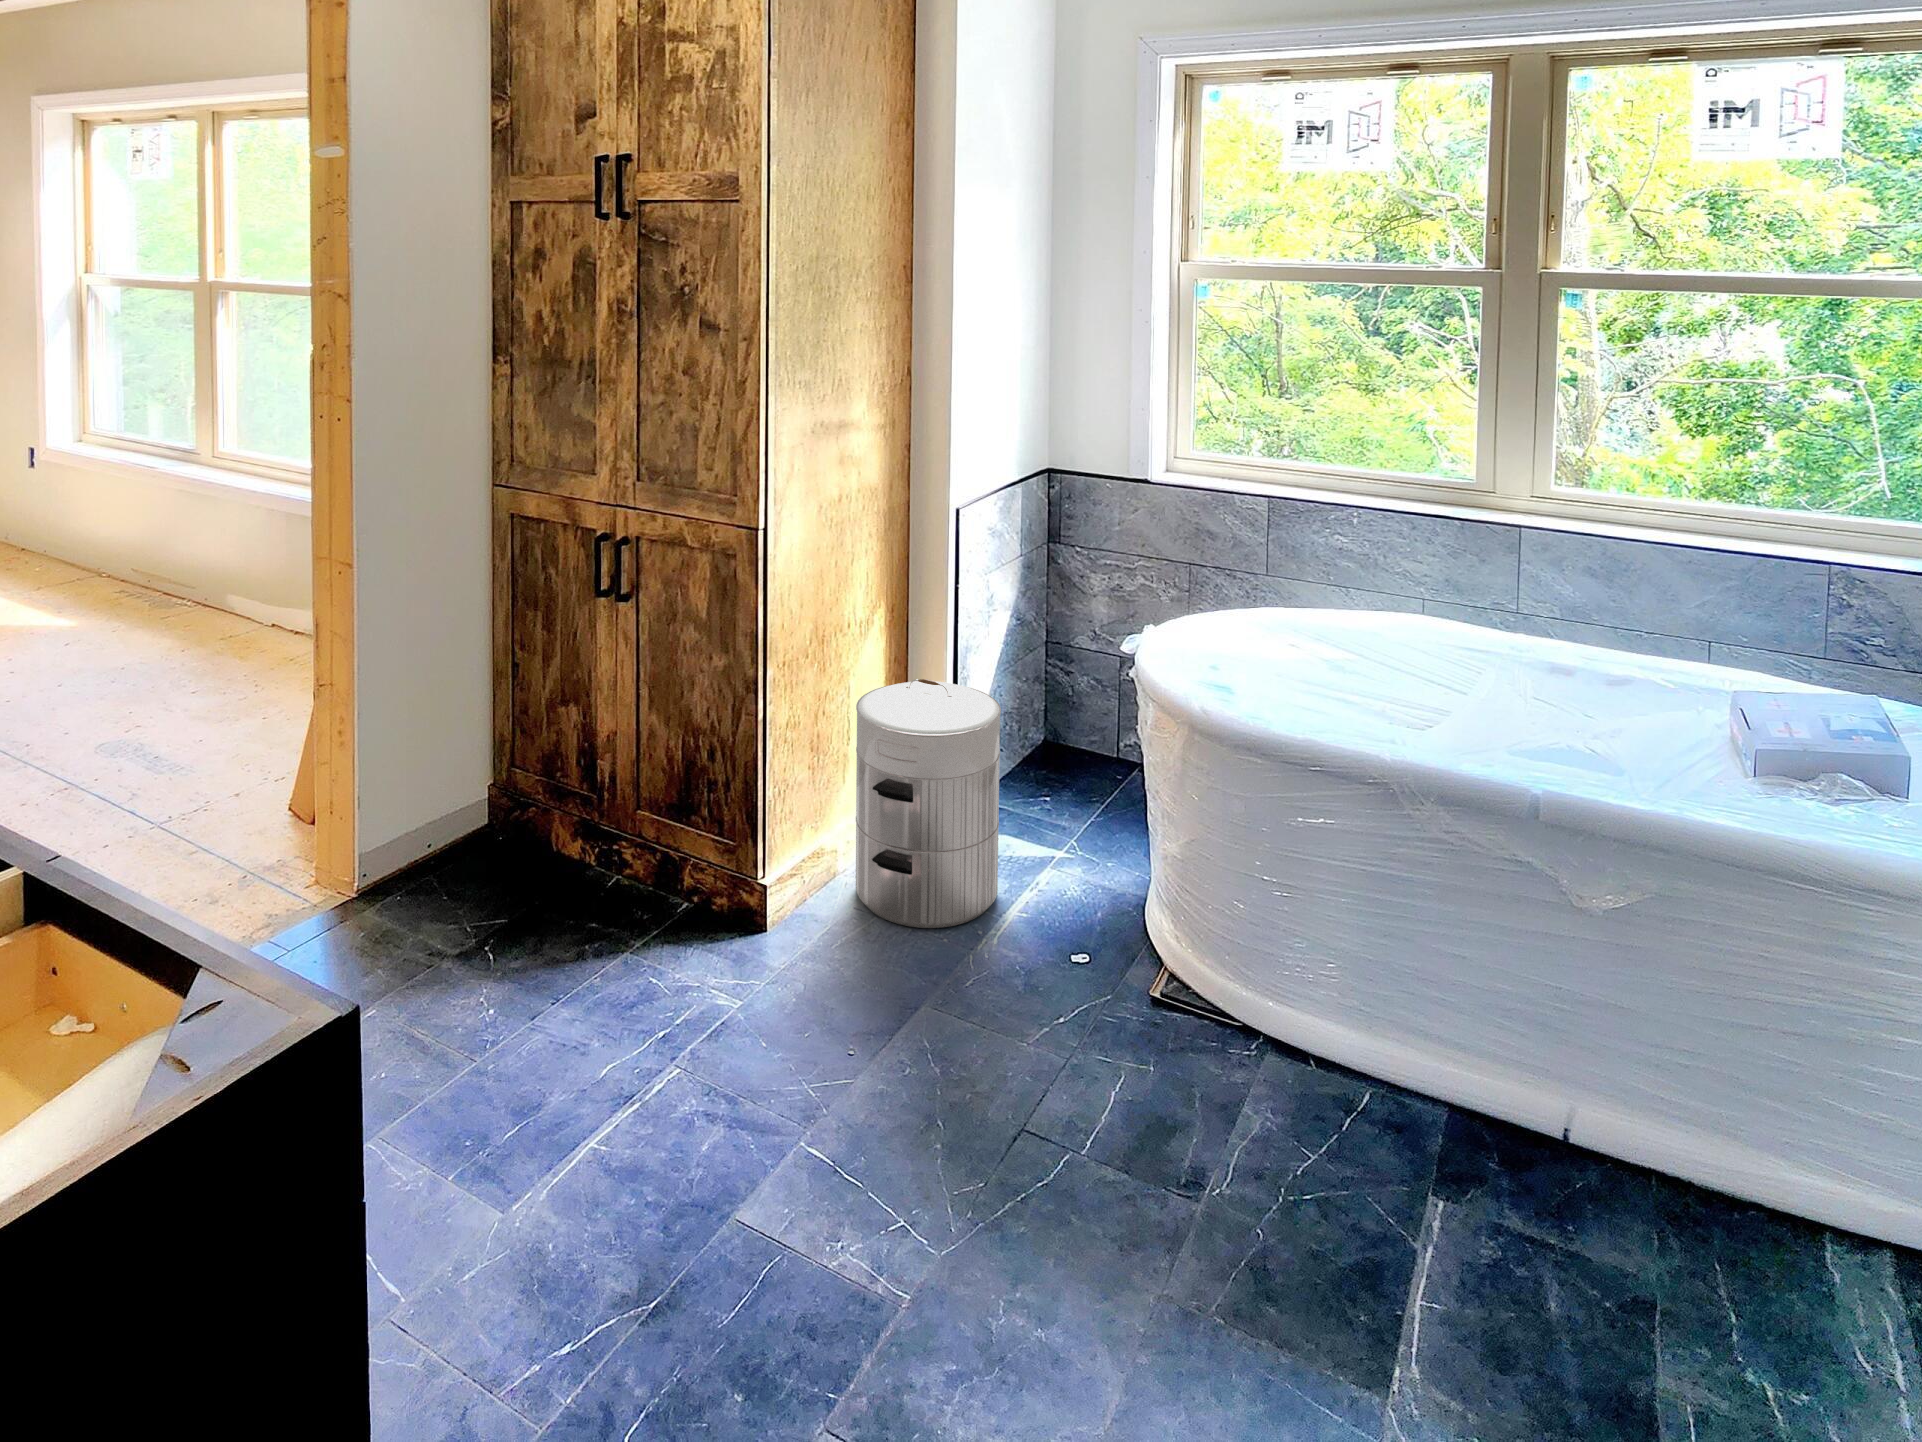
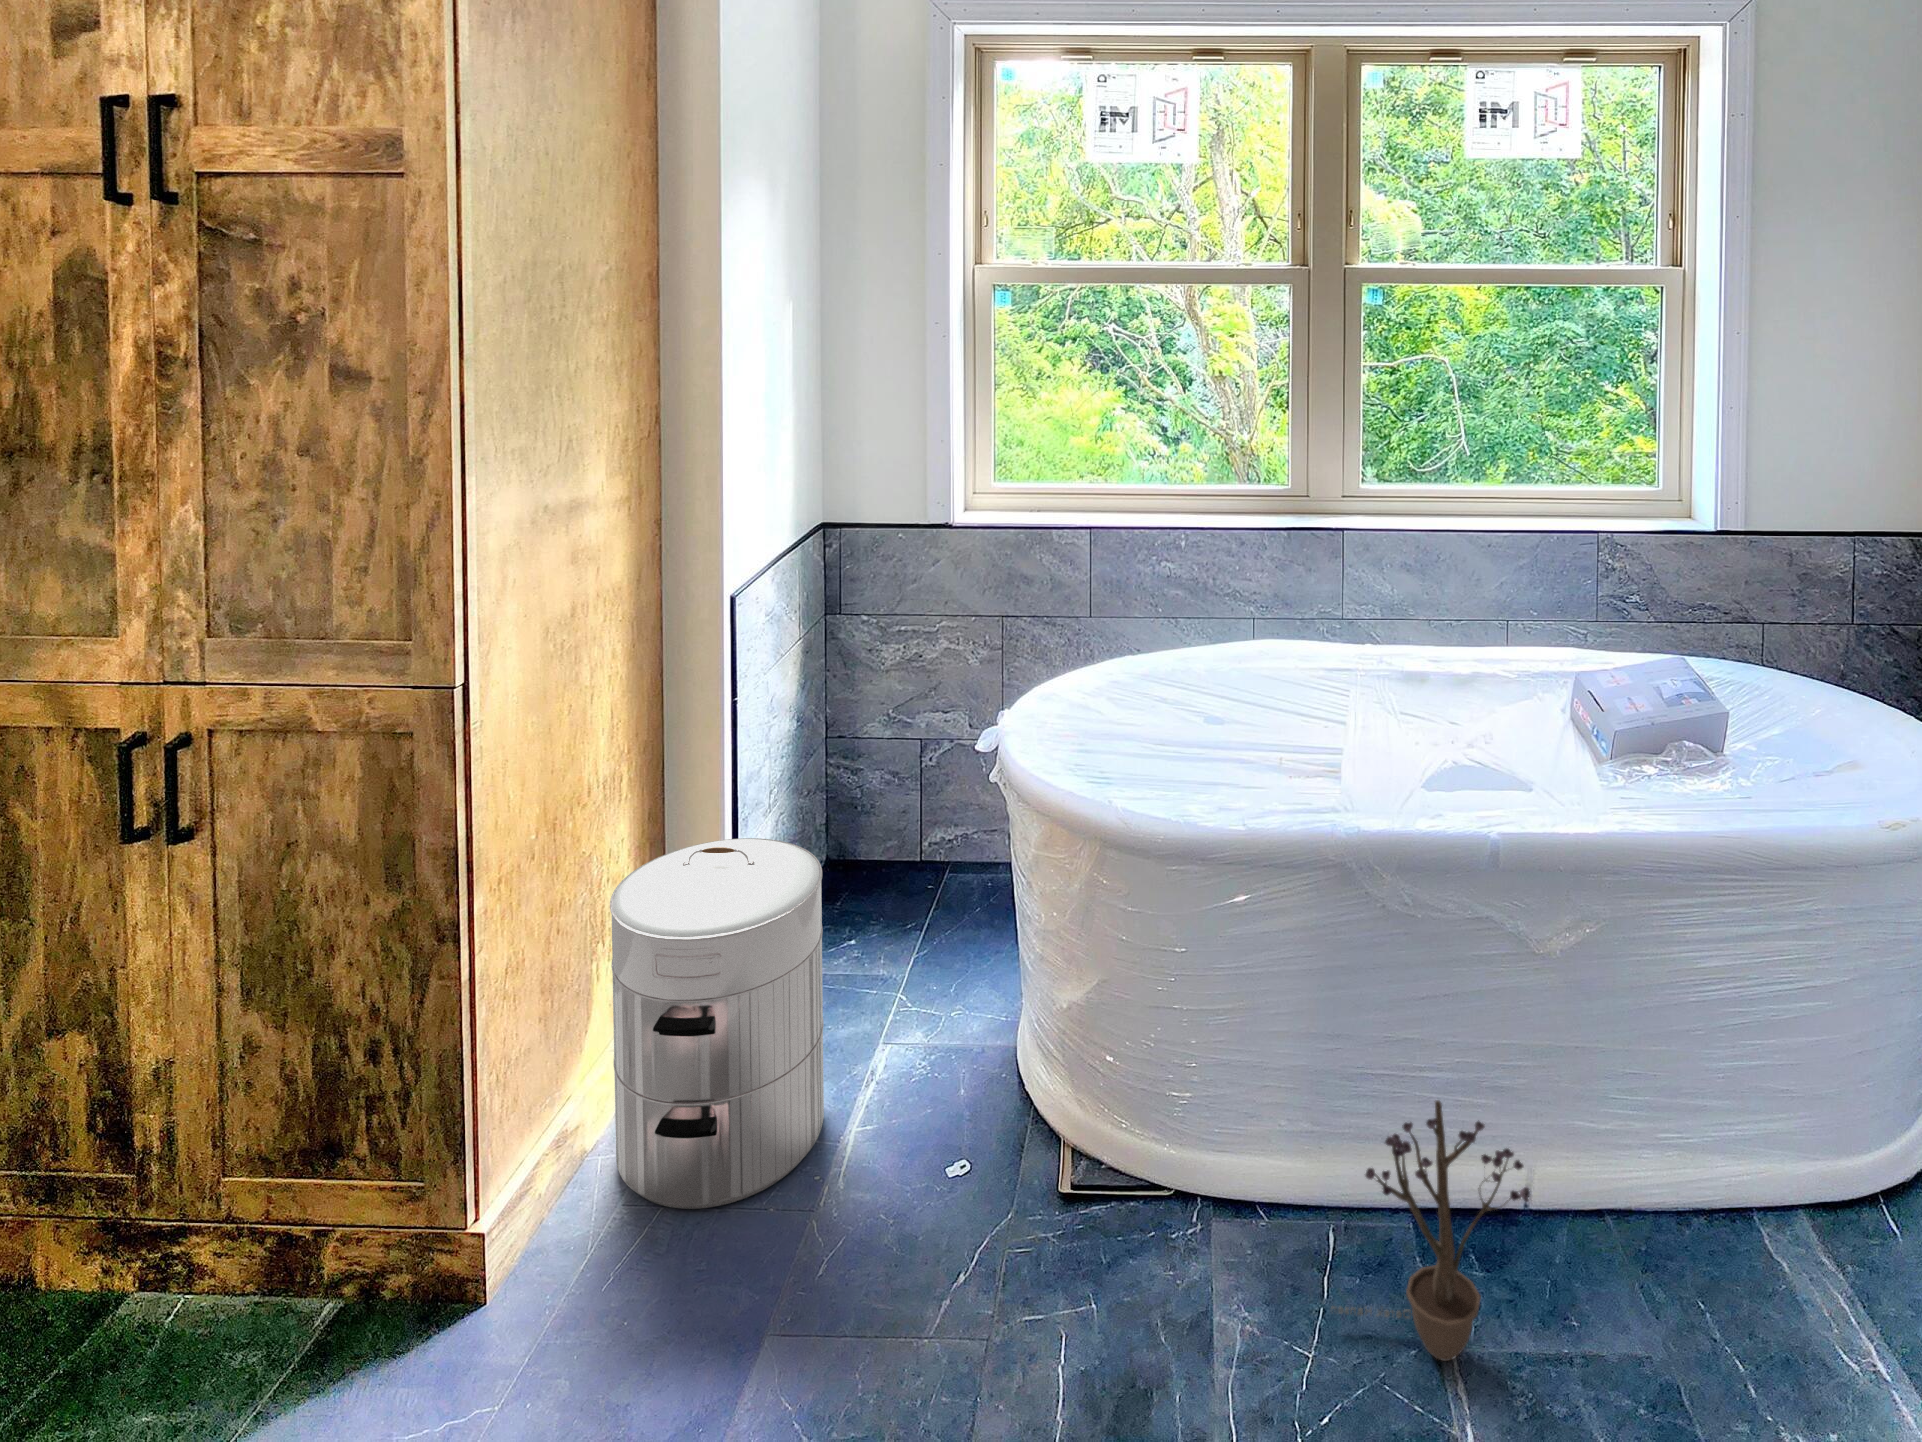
decorative plant: none [1333,973,1503,1193] -> present [1331,1100,1530,1361]

